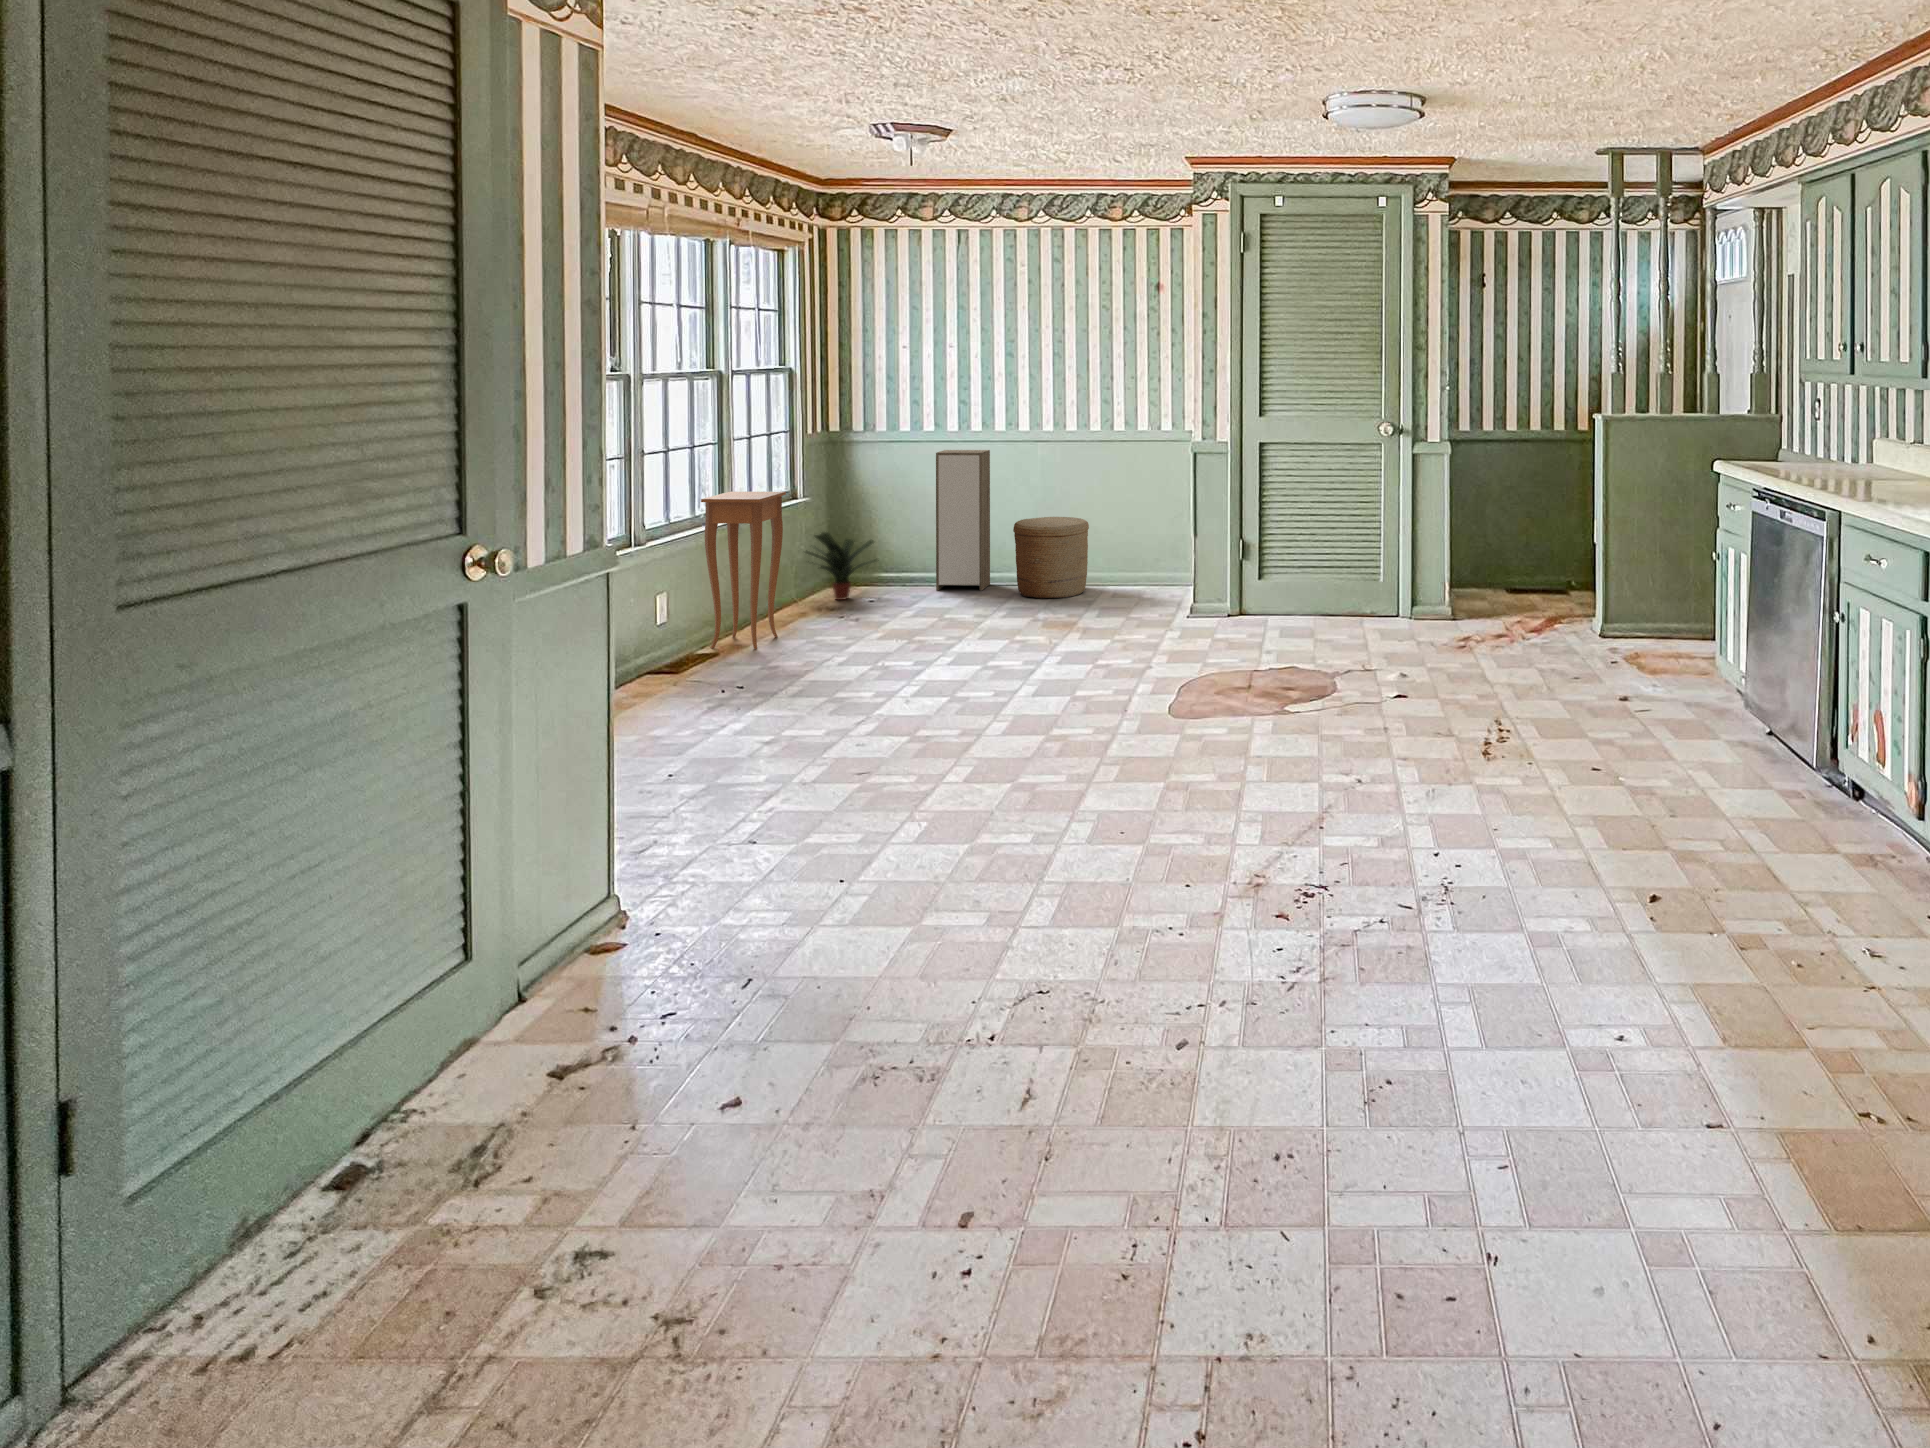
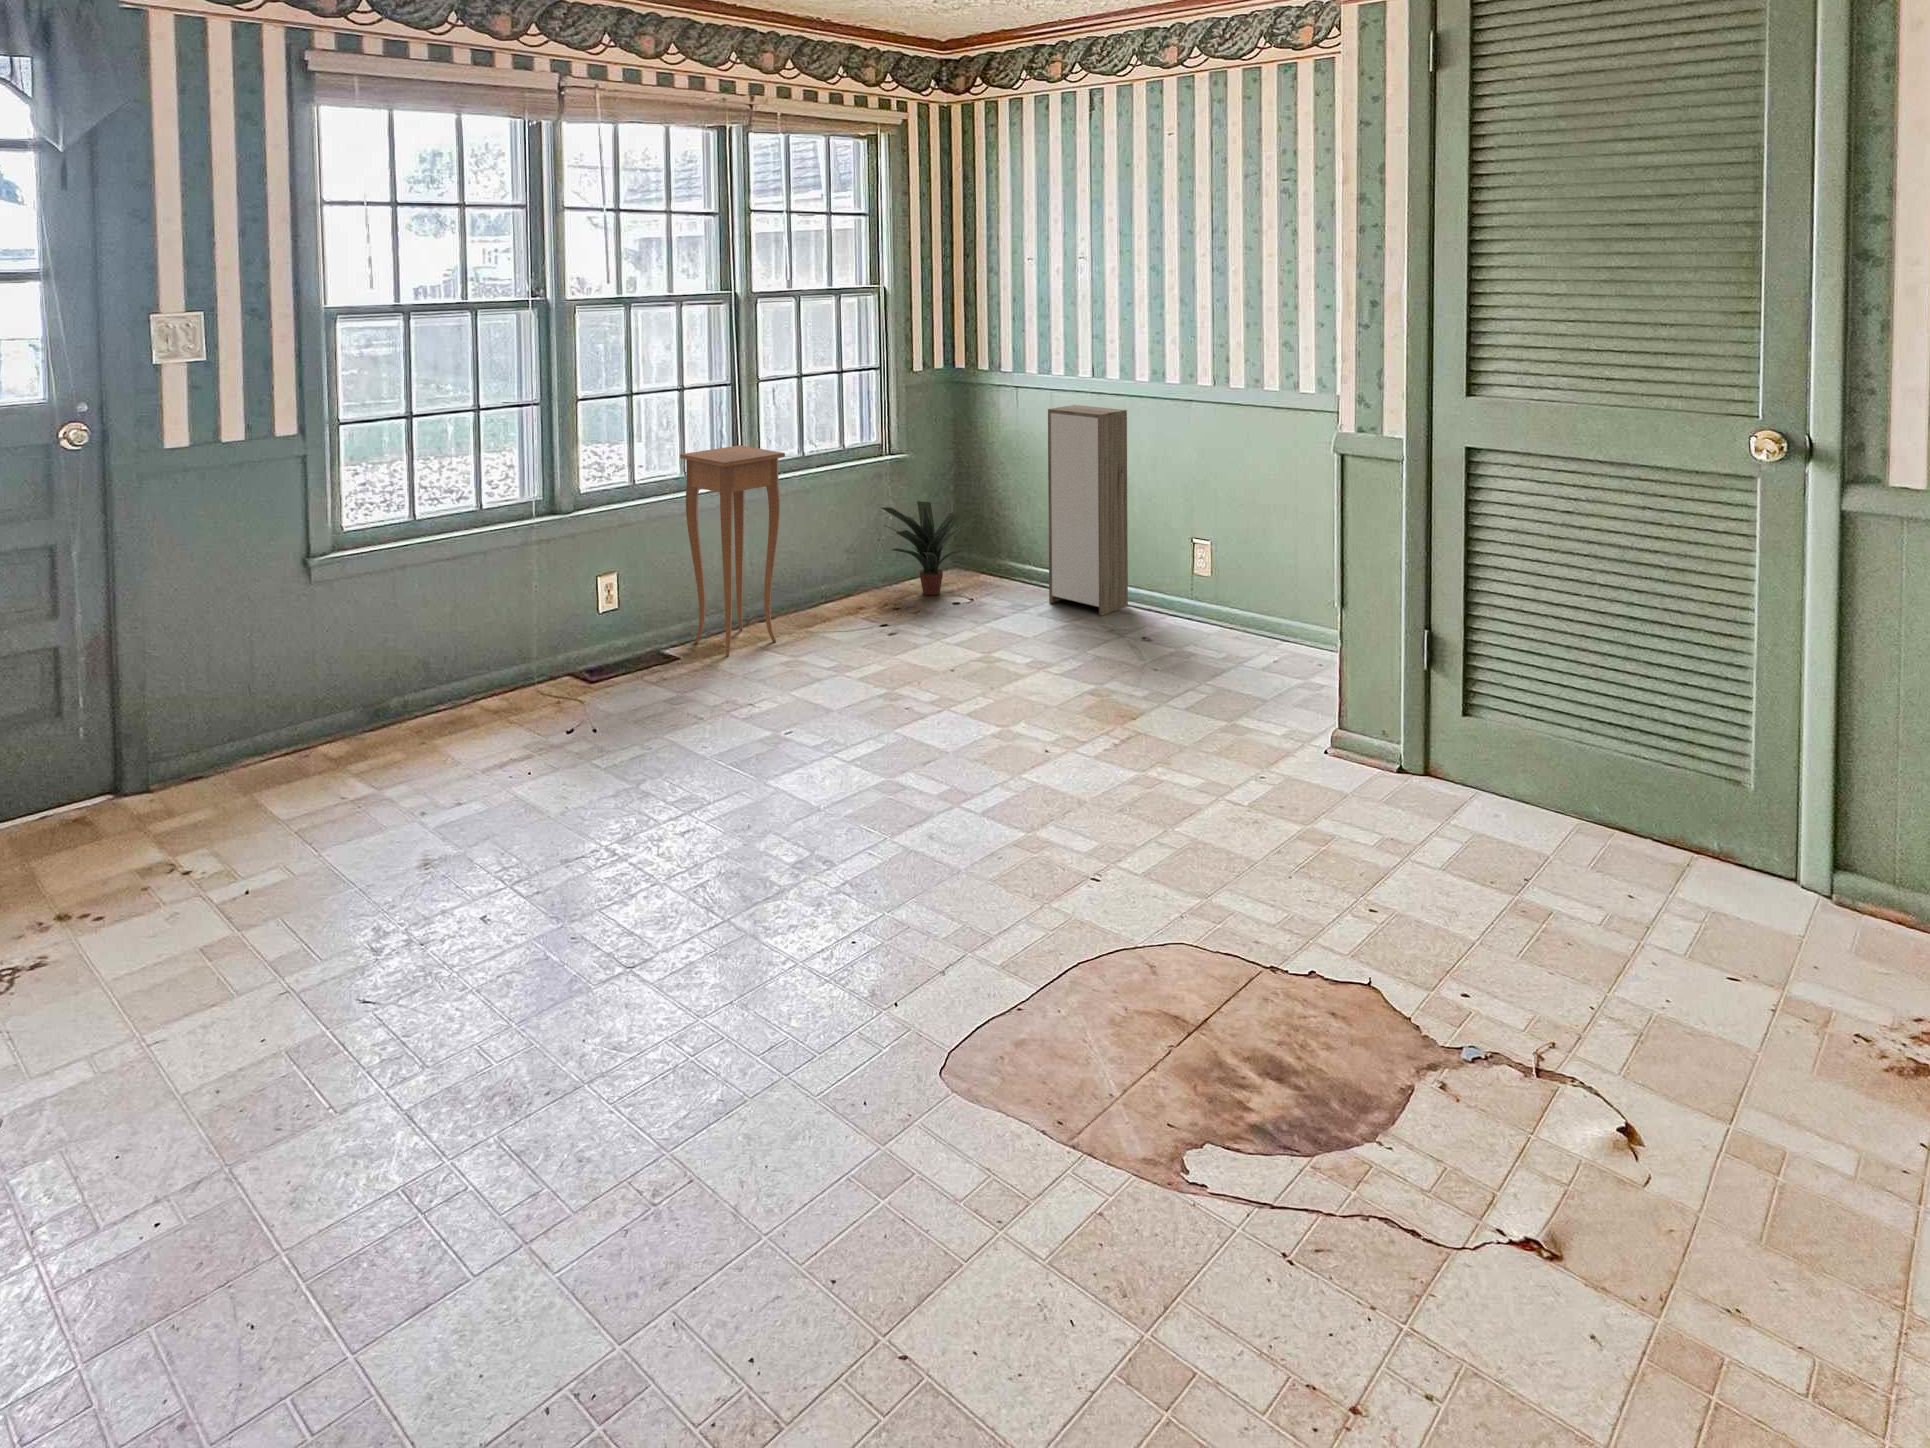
woven basket: present [1013,517,1089,599] -> none [1127,520,1245,656]

